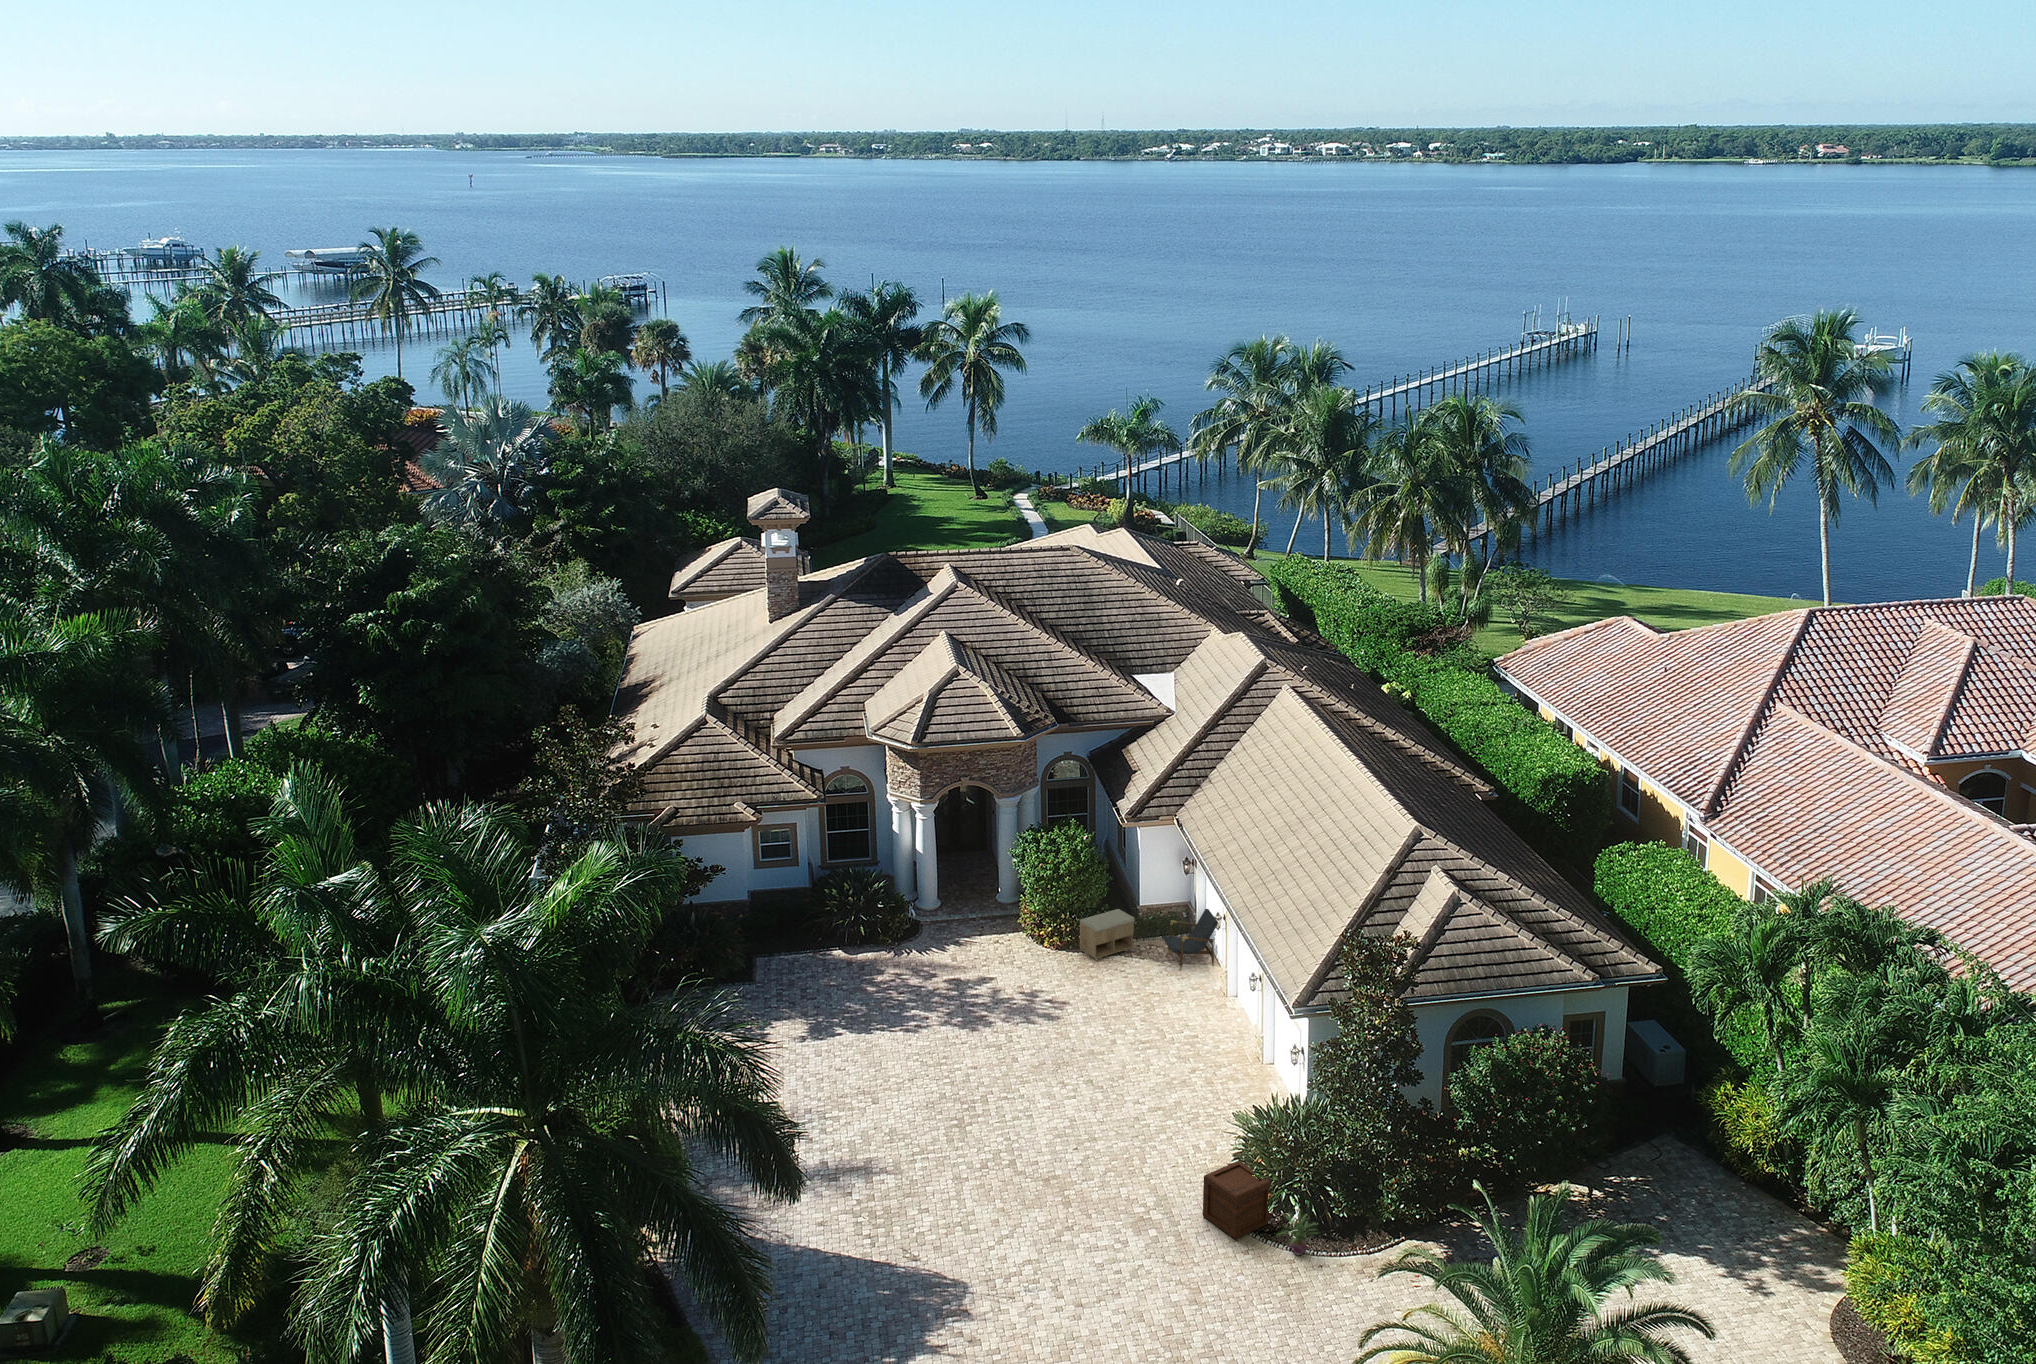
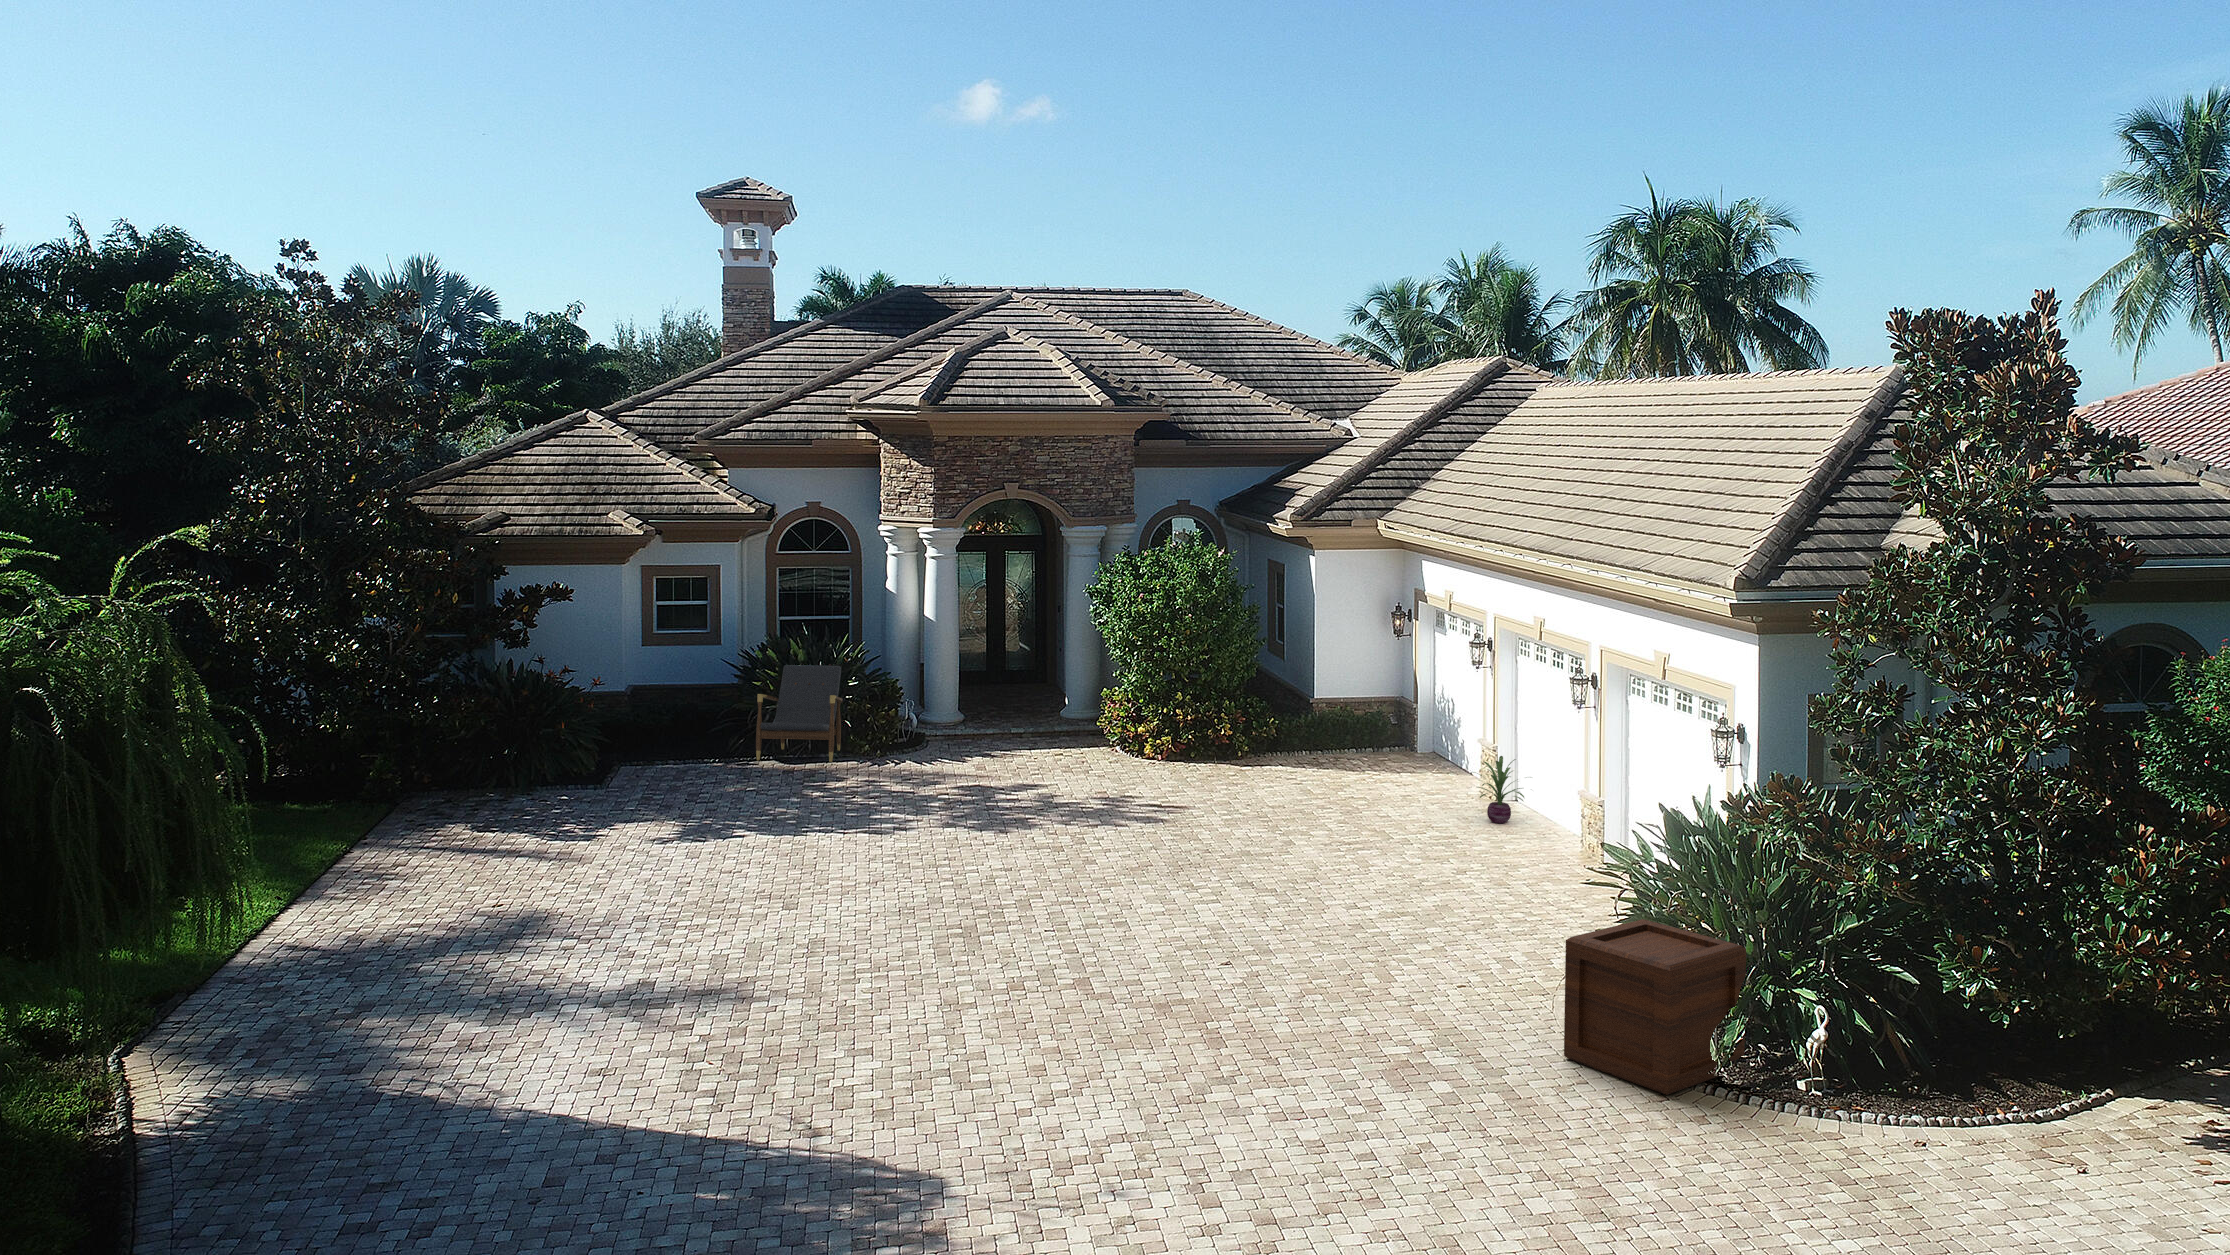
storage bench: present [1080,909,1135,960] -> none [1211,687,1310,764]
lounge chair: present [1163,909,1218,971] -> present [756,665,843,762]
decorative plant: present [1287,1211,1318,1255] -> present [1479,756,1524,823]

